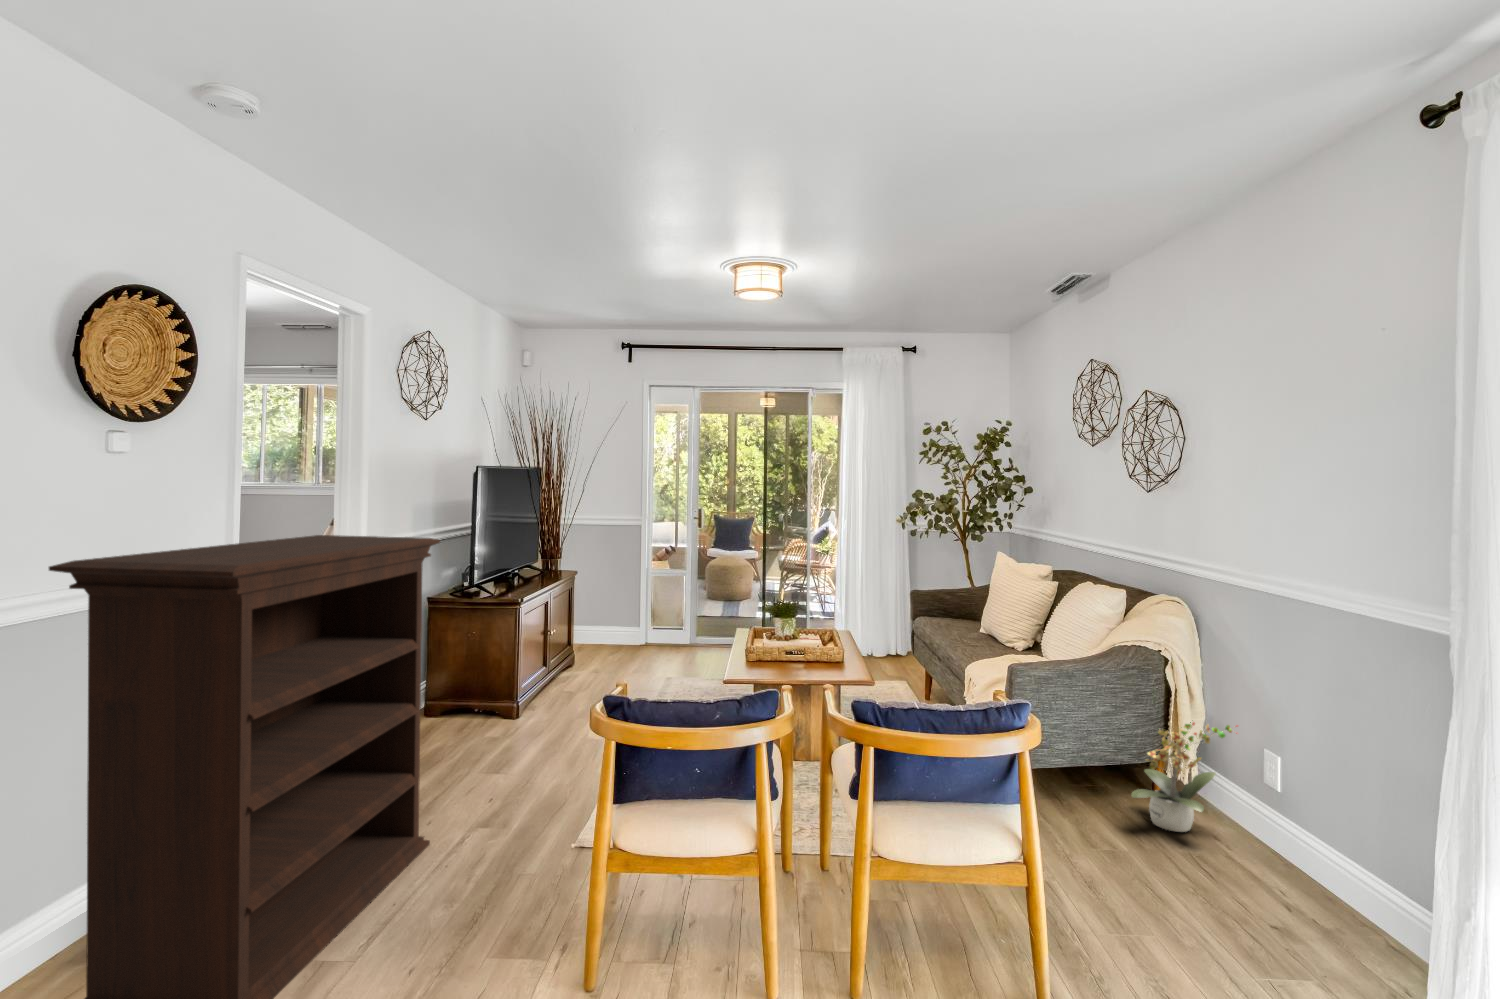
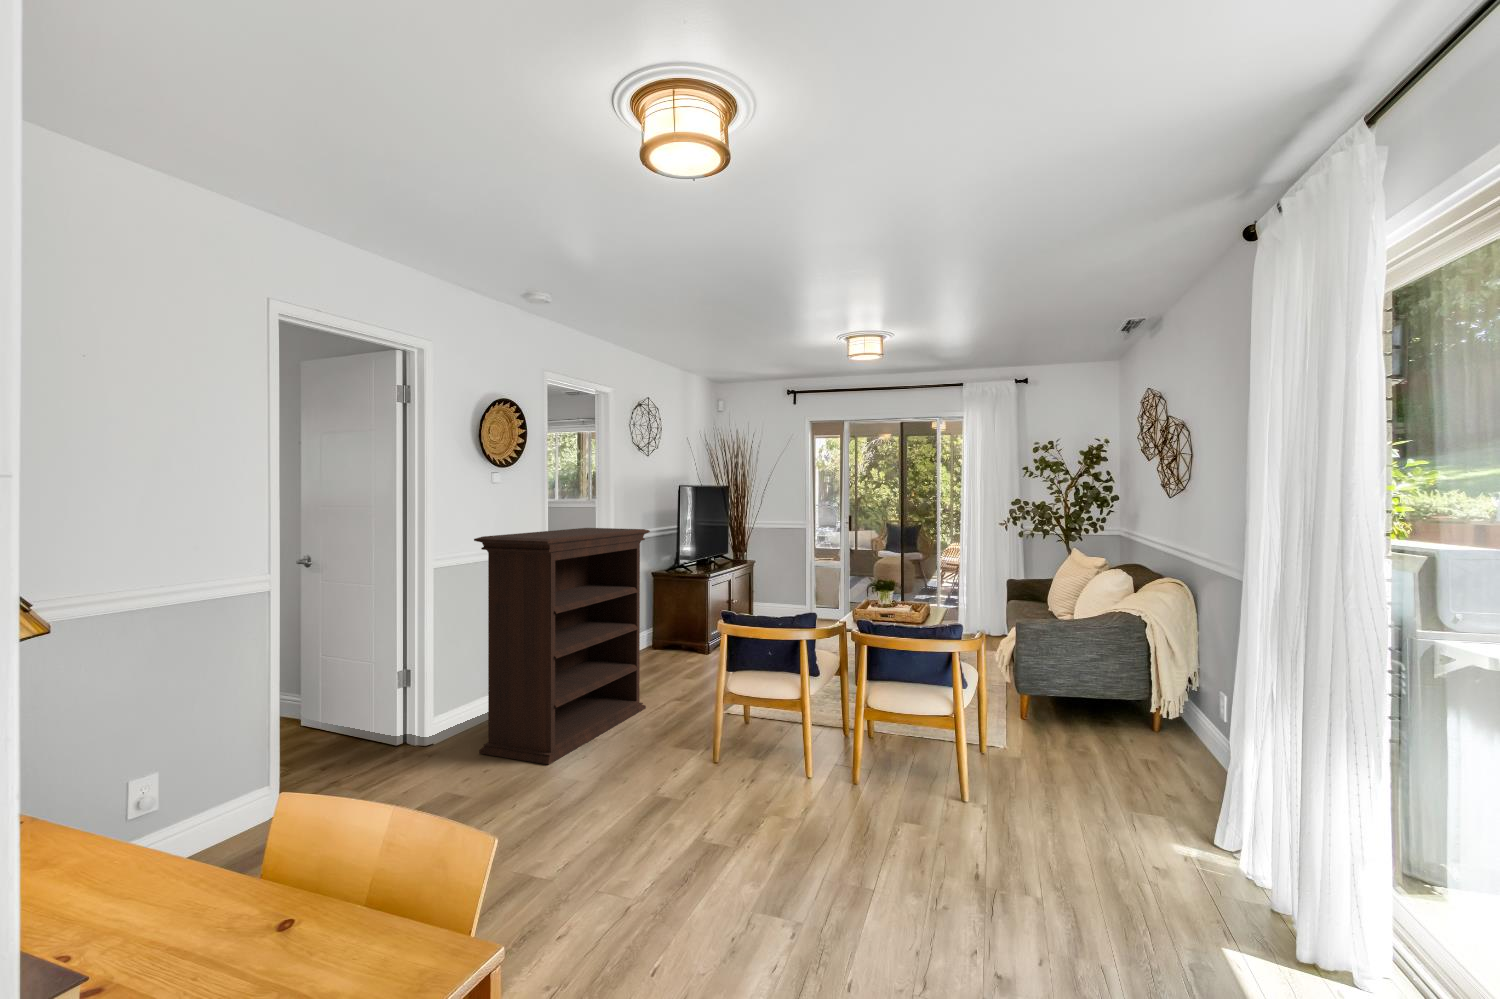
potted plant: present [1132,722,1237,832] -> none [1111,652,1197,745]

